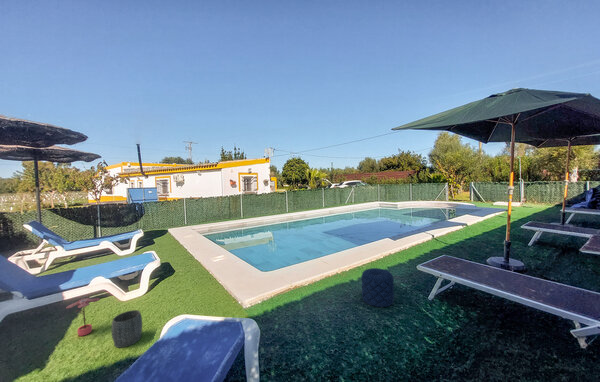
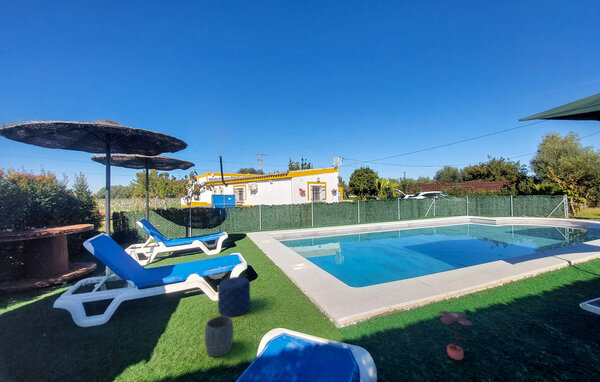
pouf: present [362,268,394,307] -> present [218,277,250,317]
potted plant: present [66,298,100,336] -> present [438,311,472,360]

